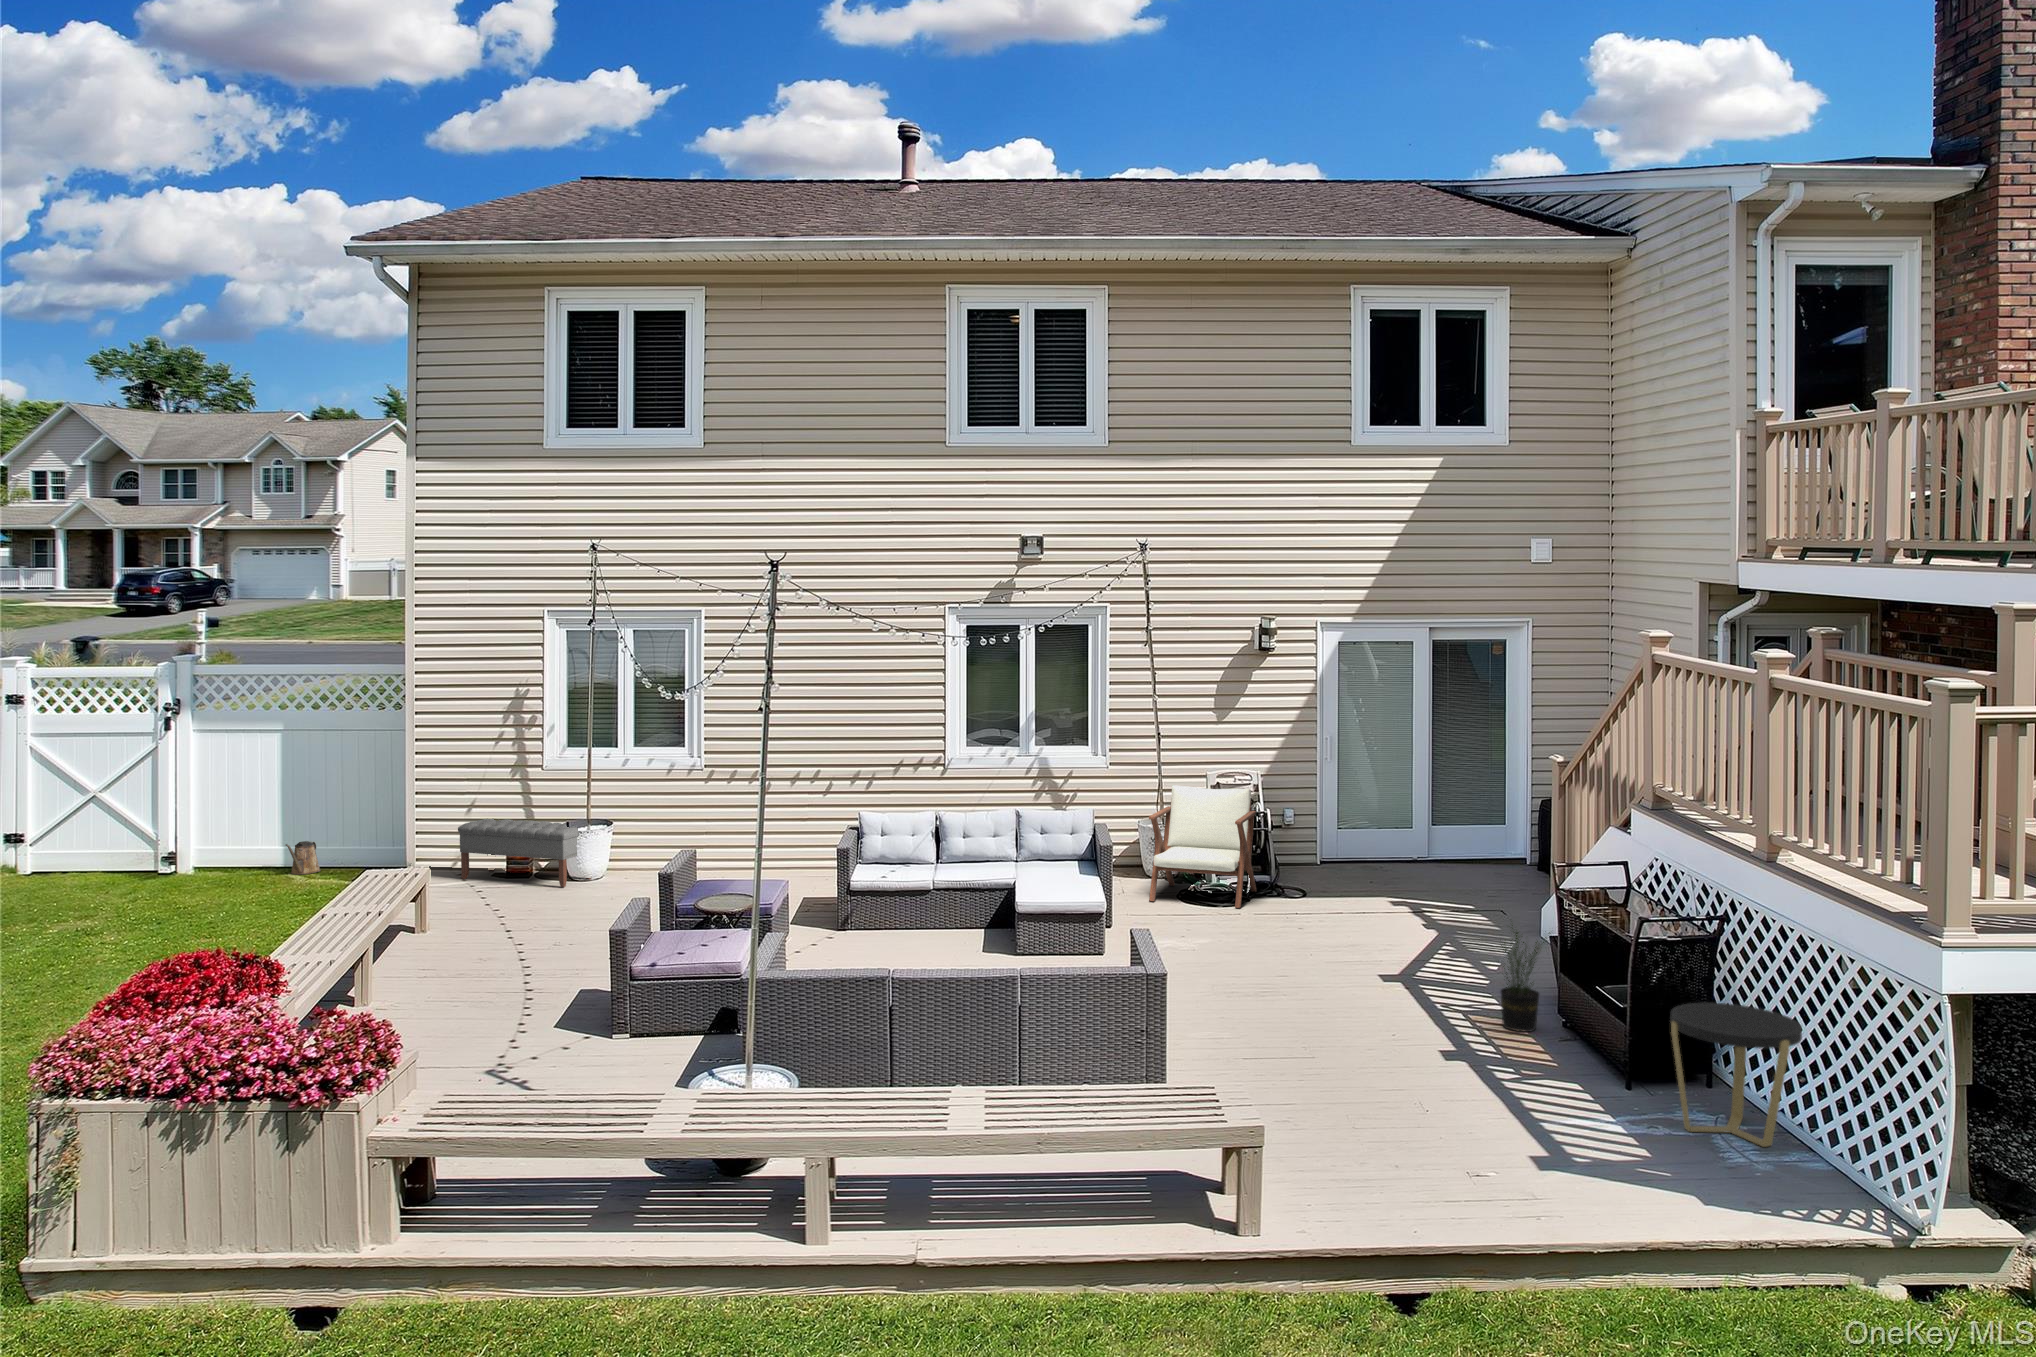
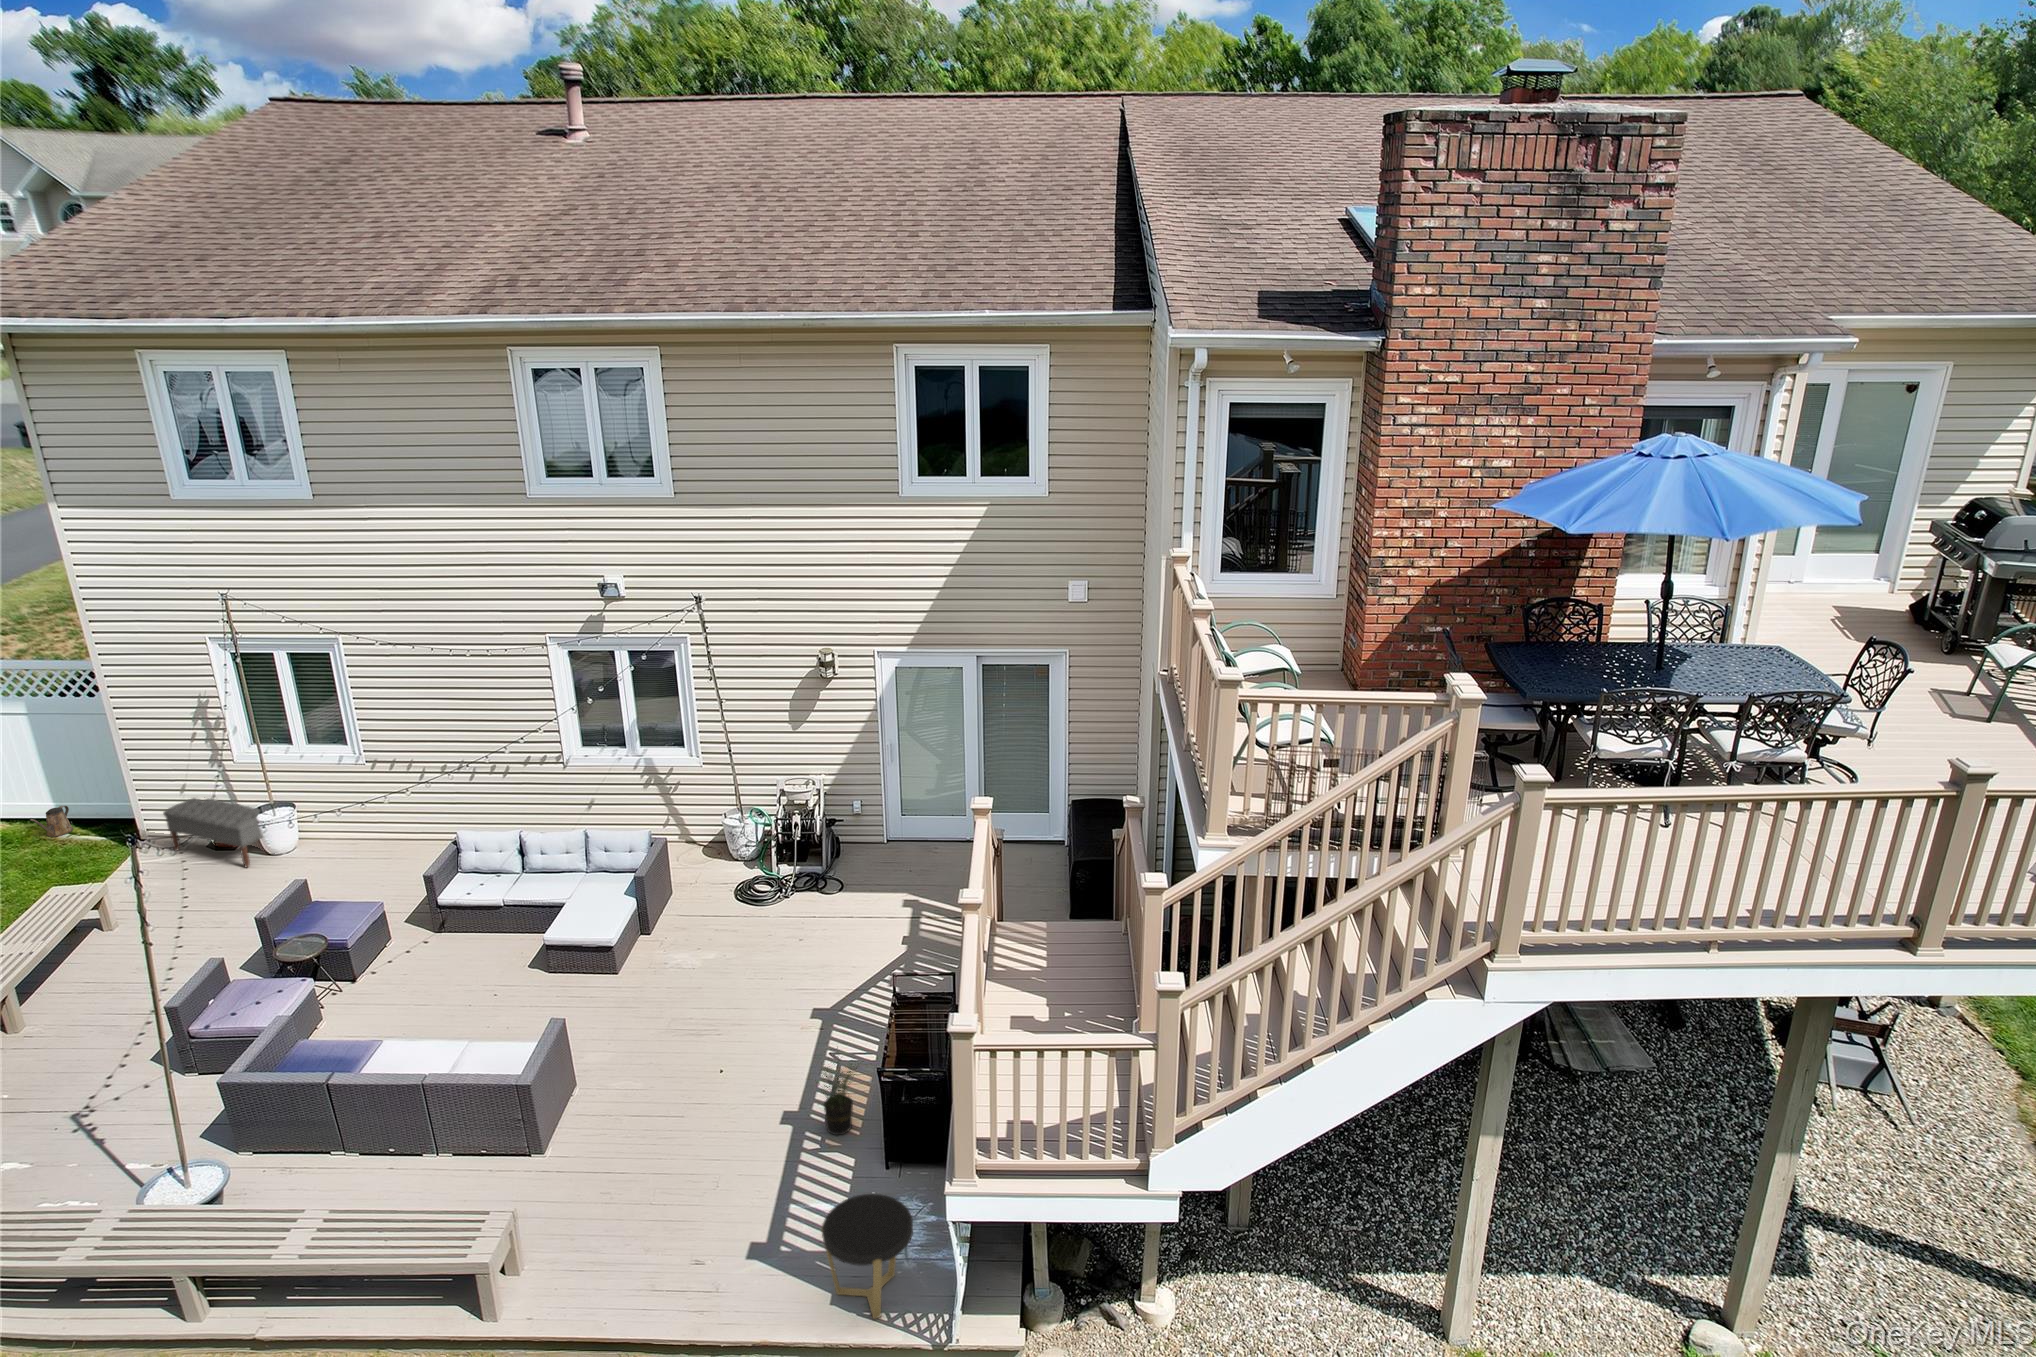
lounge chair: present [1149,785,1257,908] -> none [699,799,808,917]

